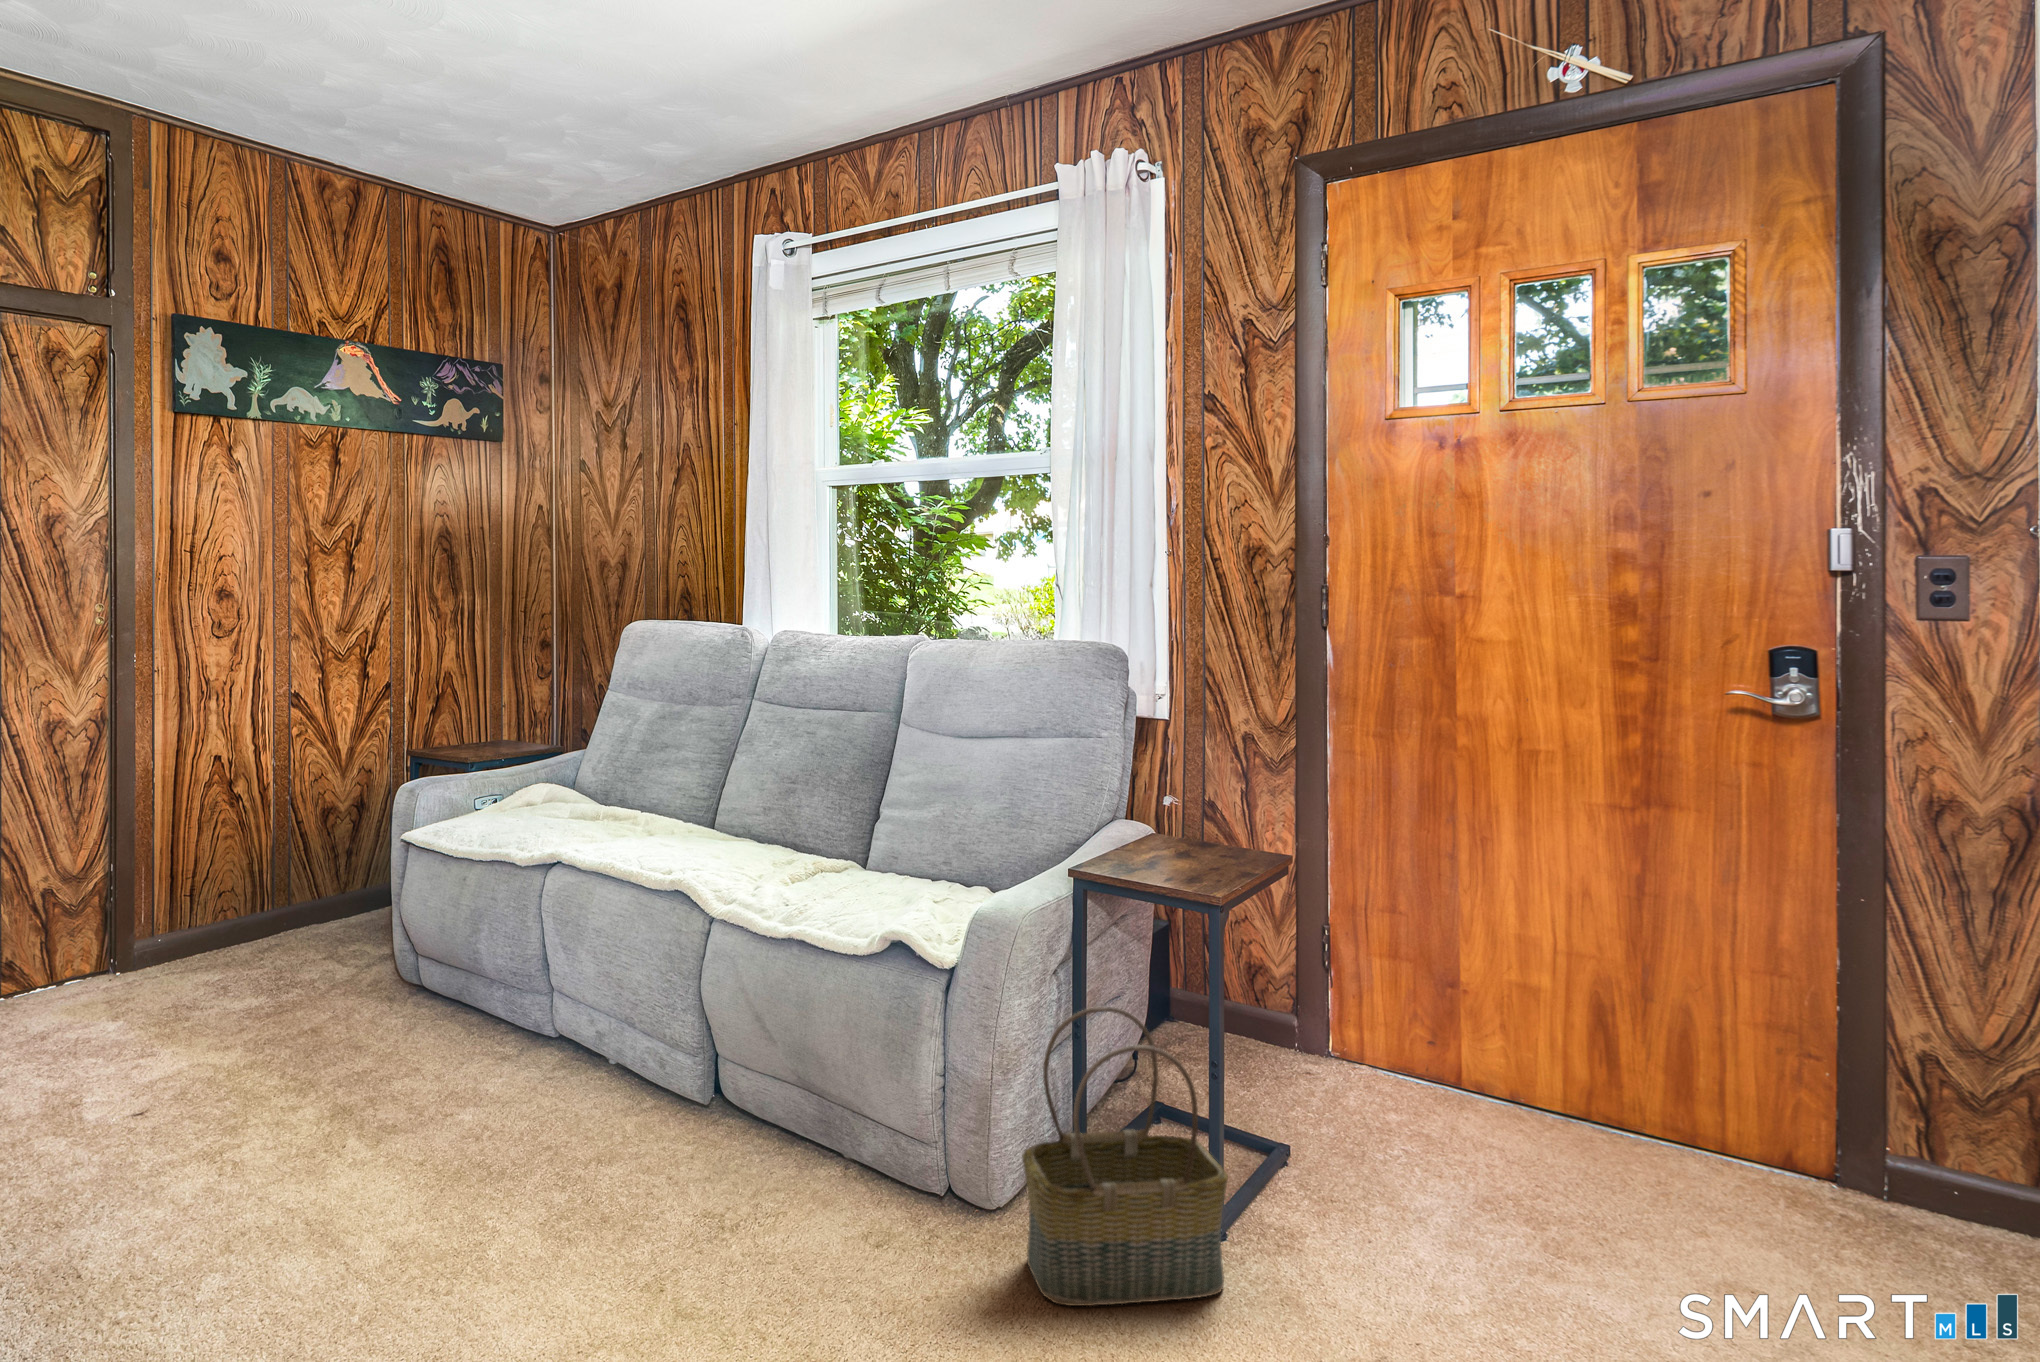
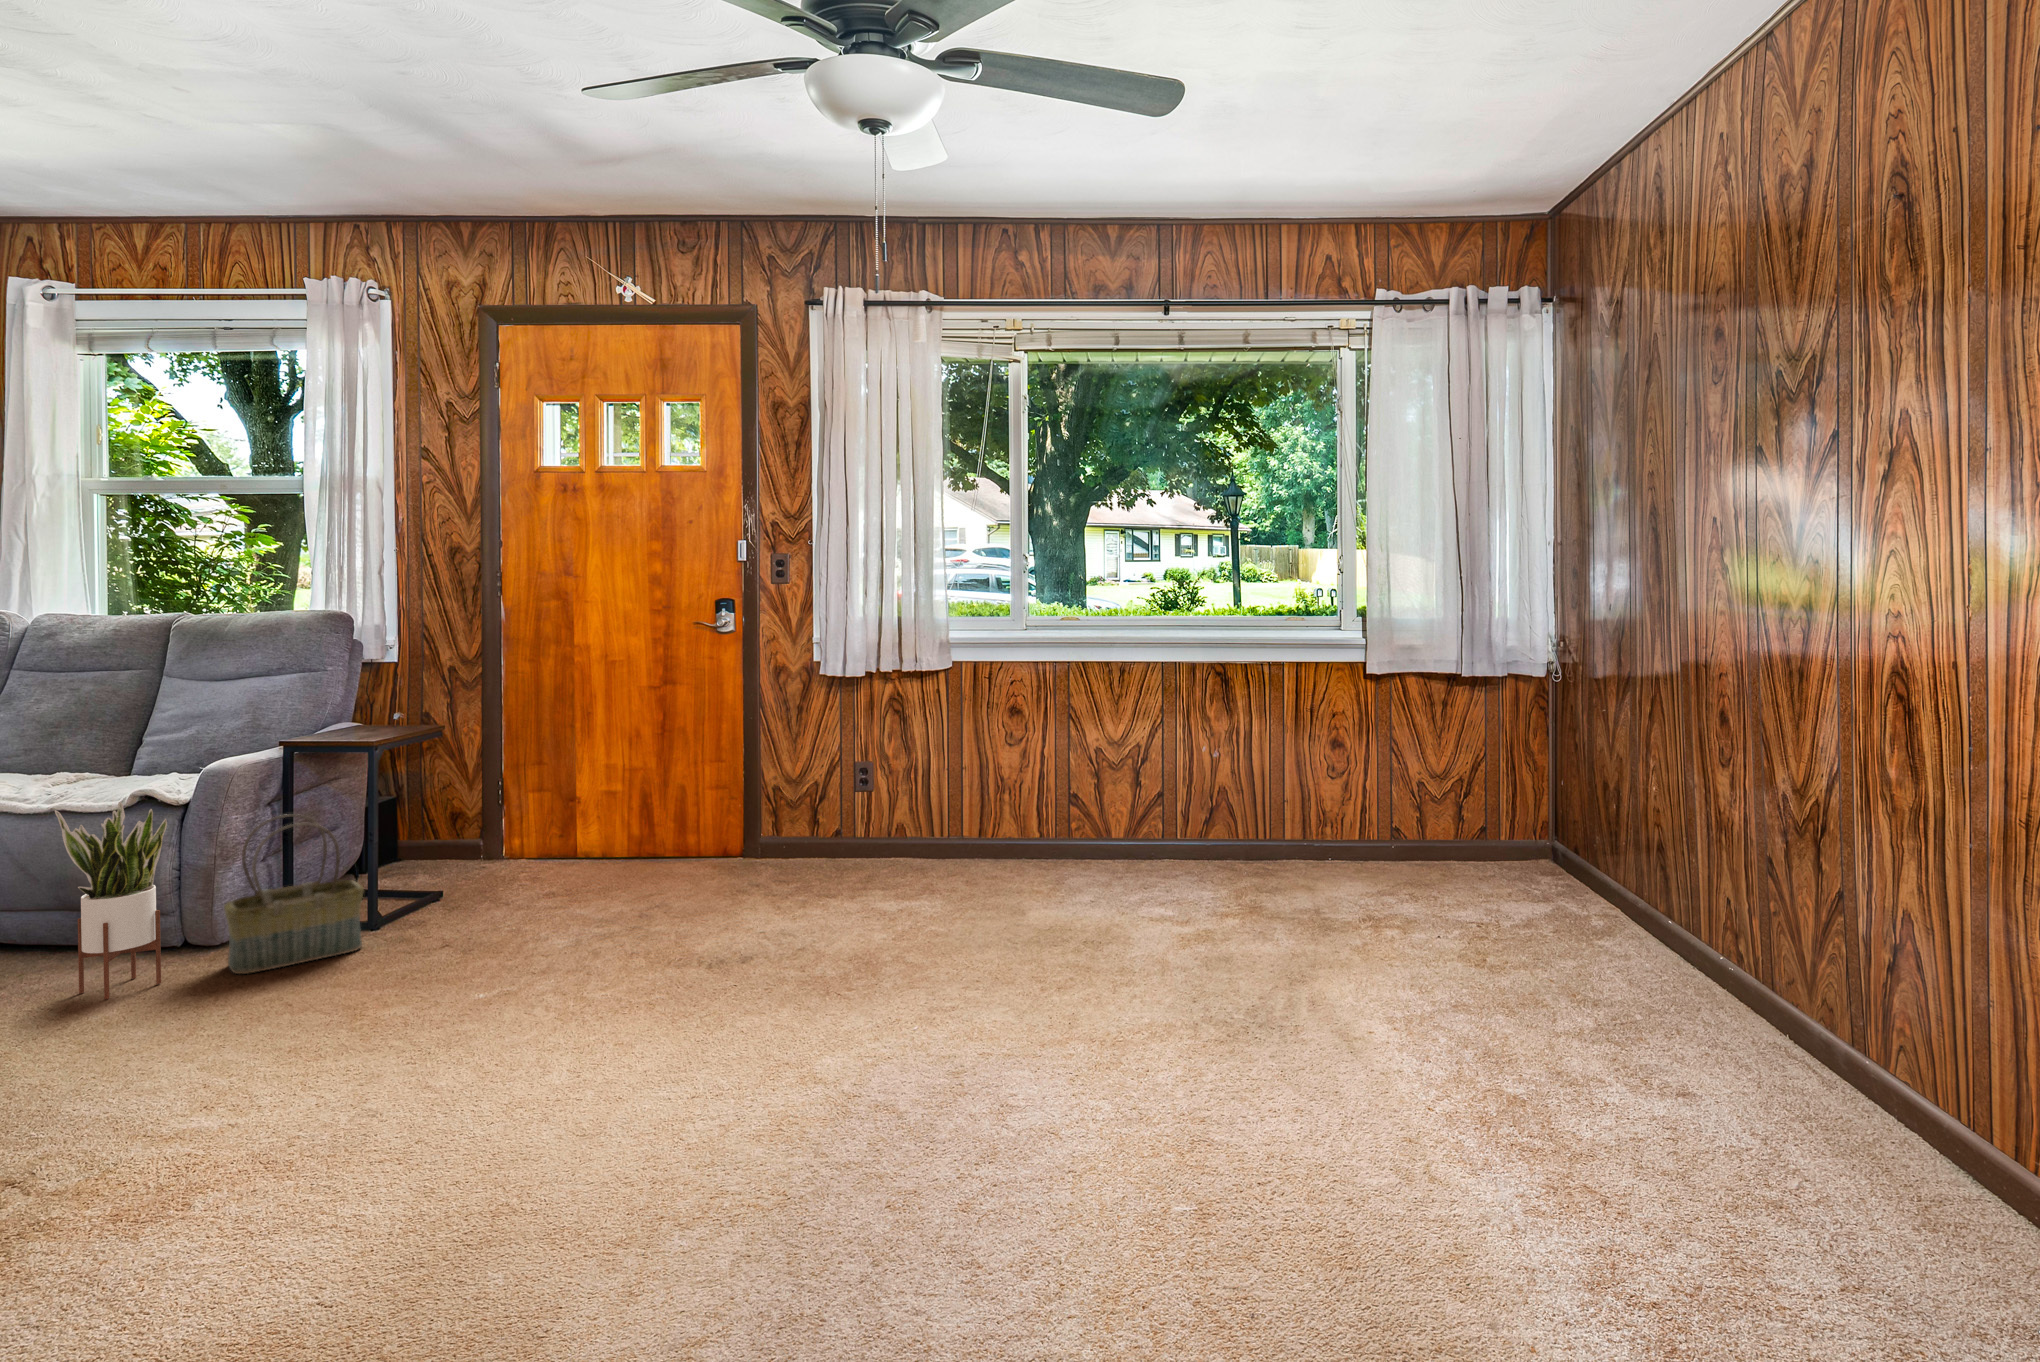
potted plant: none [817,961,951,1302] -> present [55,802,167,999]

